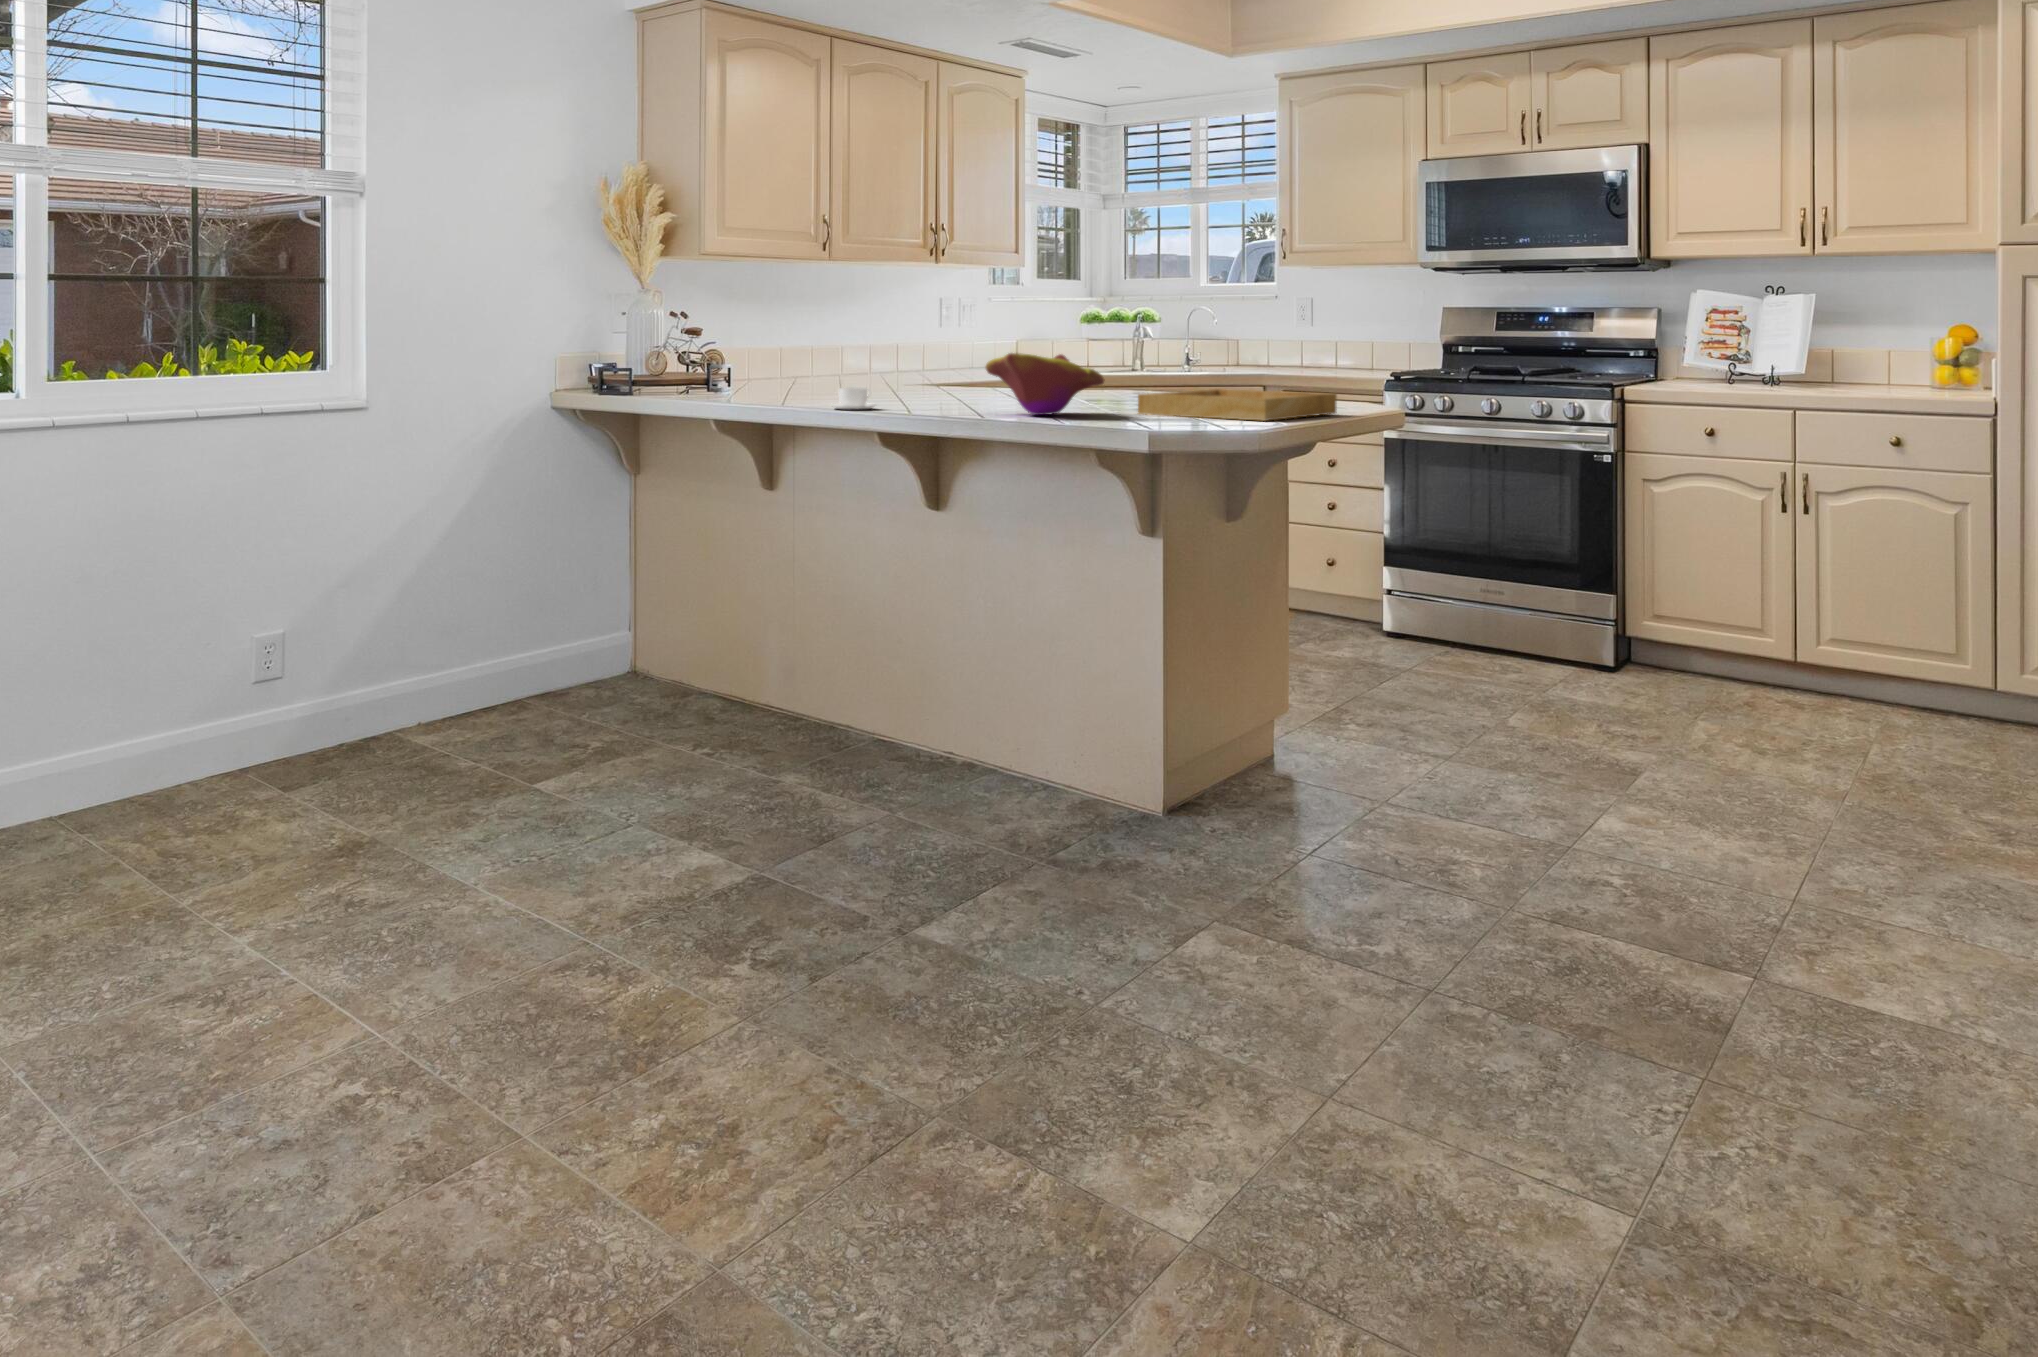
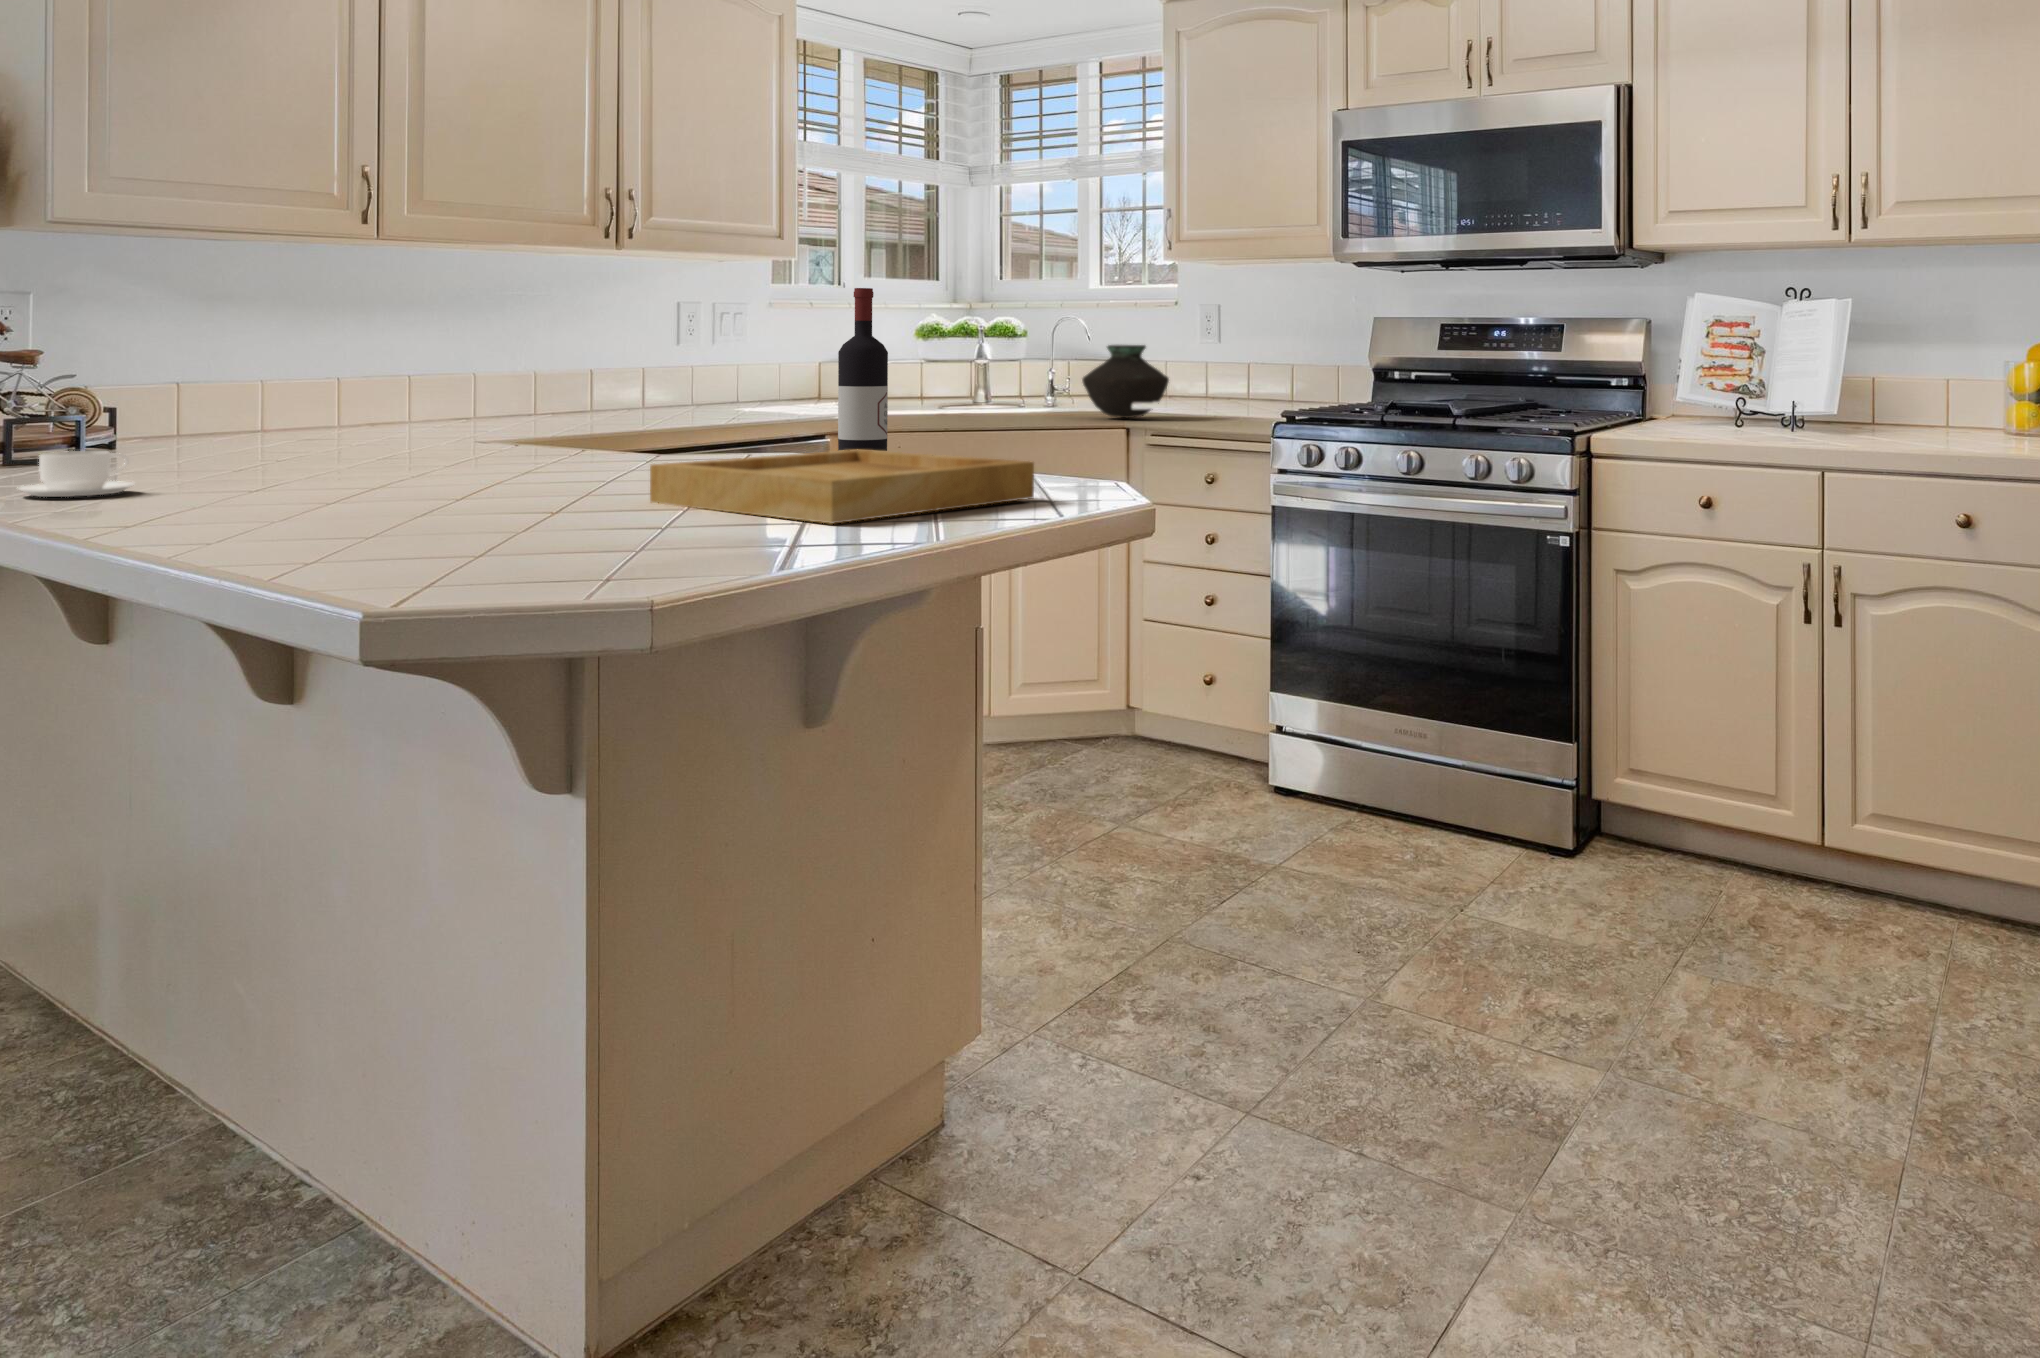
wine bottle: none [1179,297,1208,404] -> present [838,288,888,451]
vase: none [1227,328,1290,381] -> present [1082,345,1169,418]
decorative bowl: present [986,353,1105,415] -> none [284,388,543,511]

